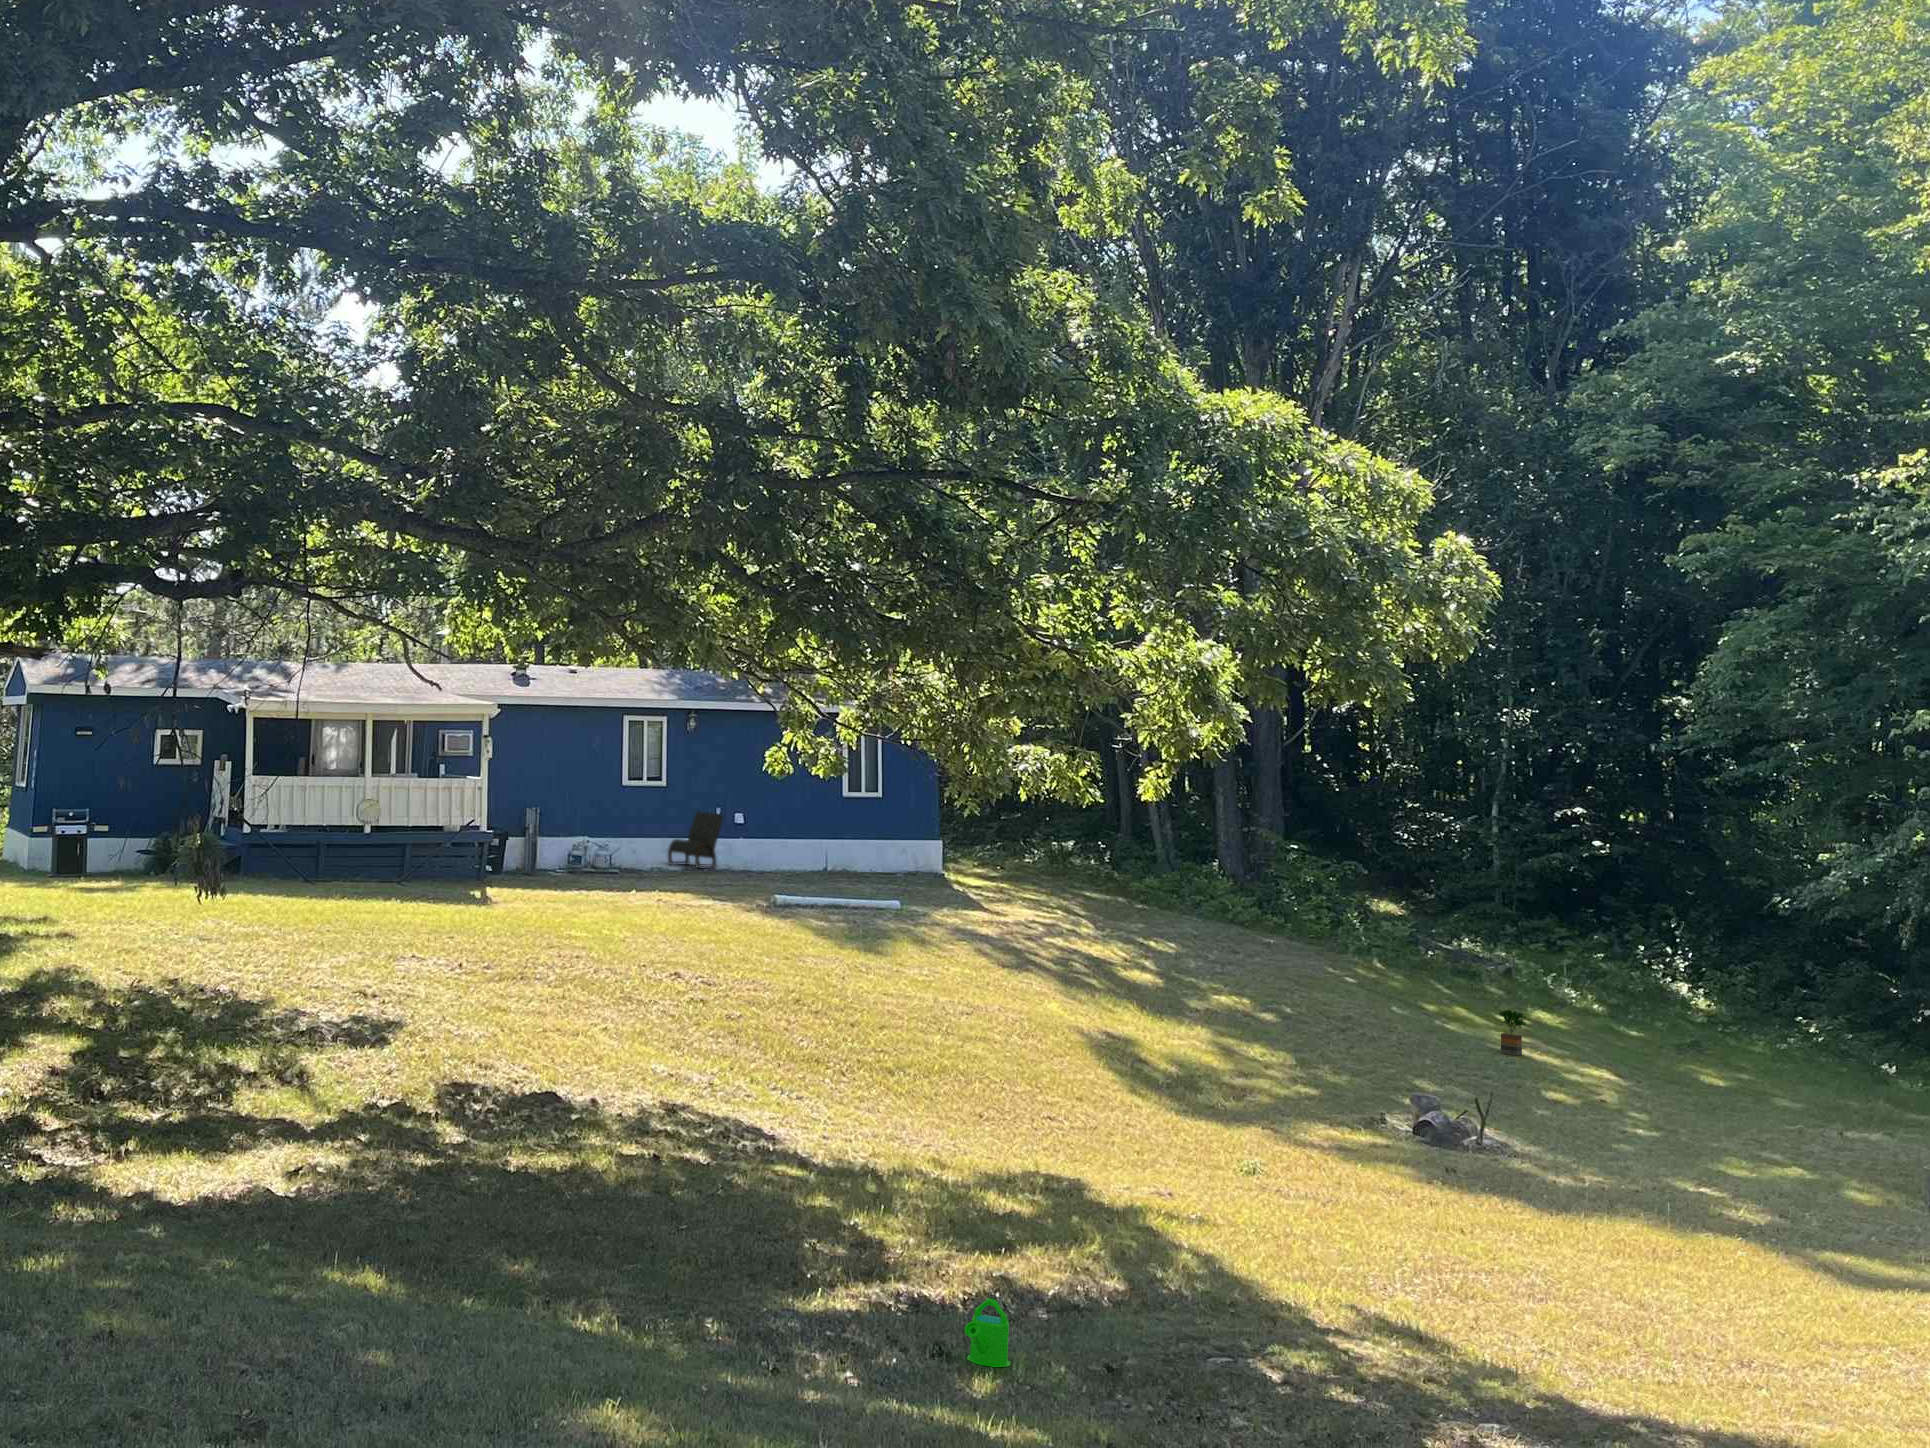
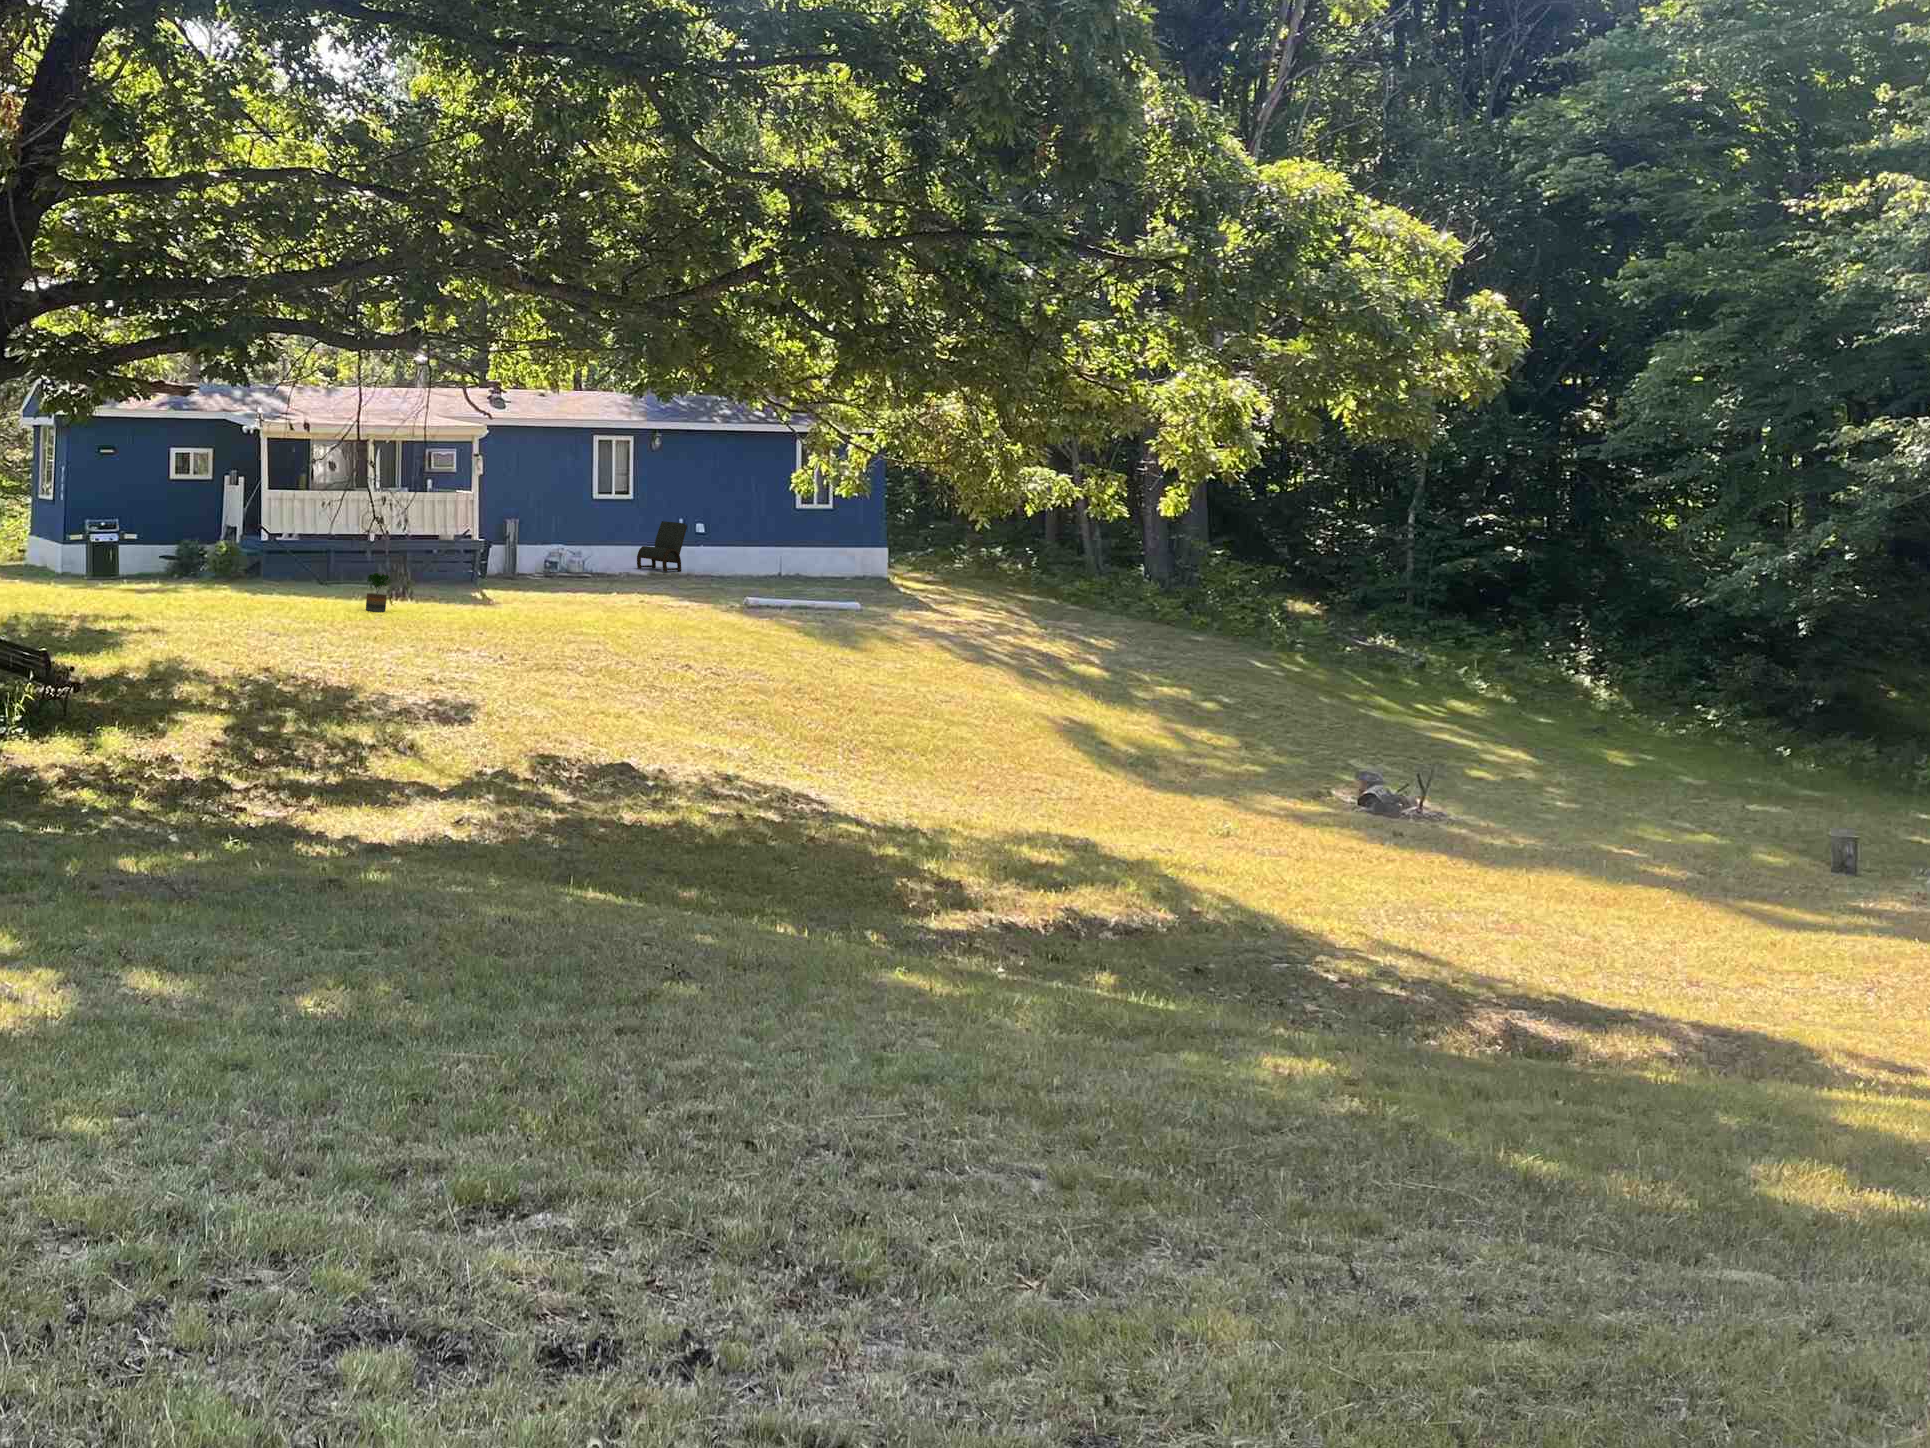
potted tree: present [1499,1010,1527,1056] -> present [366,573,391,612]
watering can: present [965,1298,1011,1367] -> none [1068,922,1105,975]

